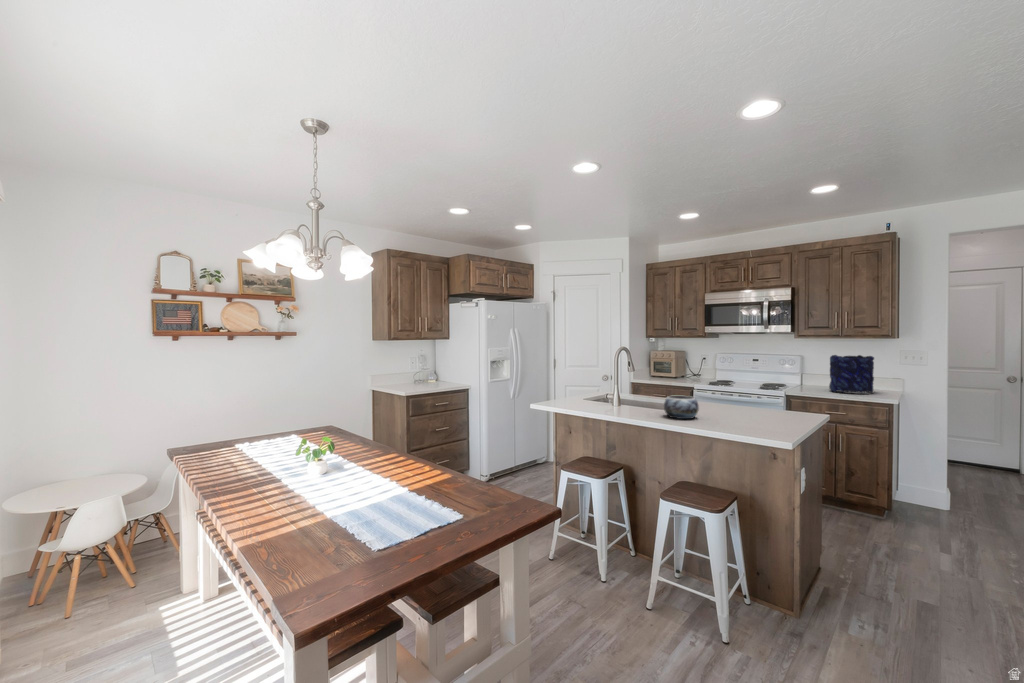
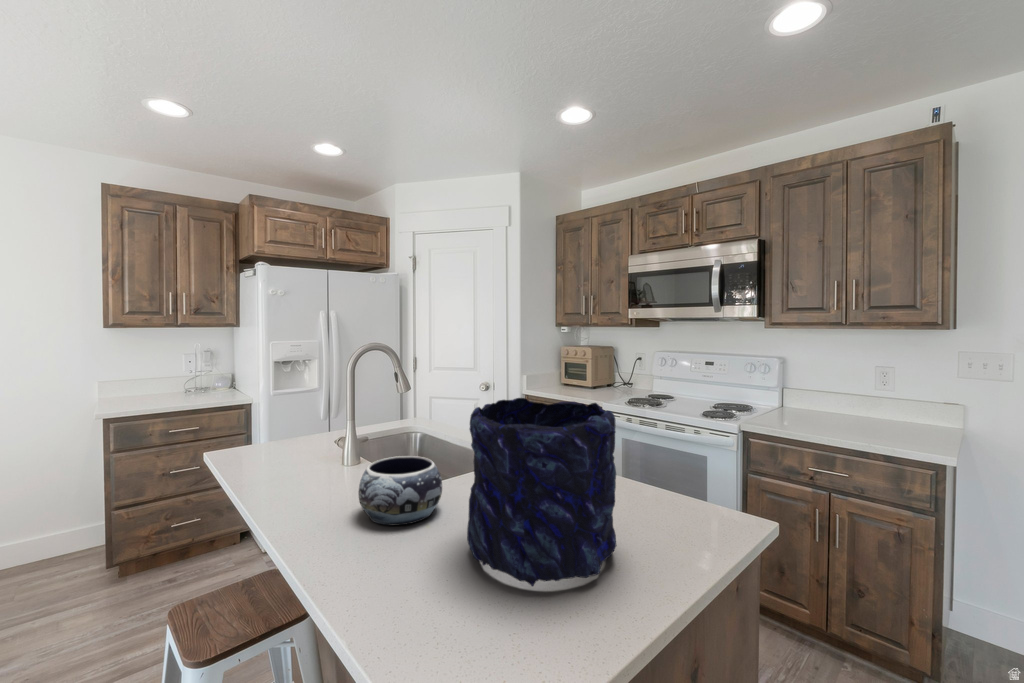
vase: present [829,355,874,393] -> present [467,398,617,586]

